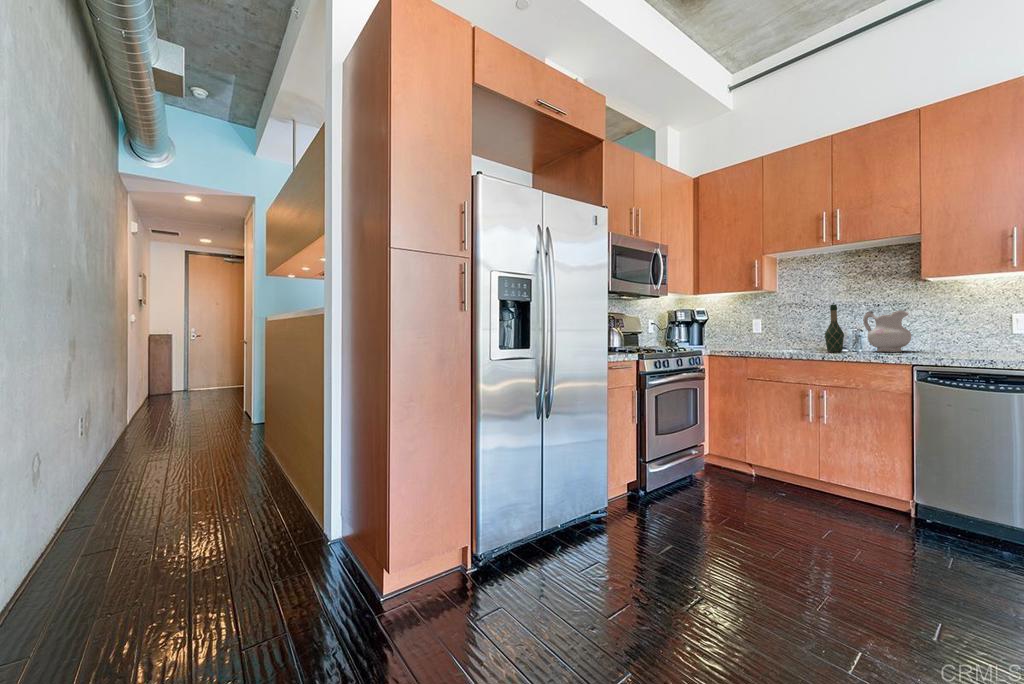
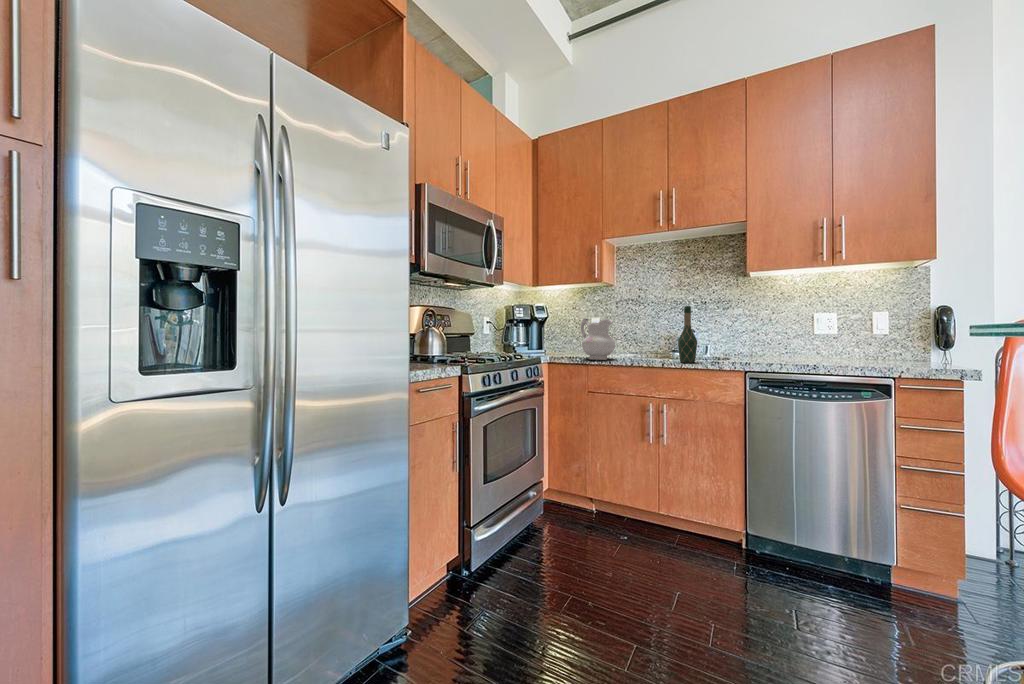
ceramic pitcher: present [863,310,911,352] -> present [581,318,615,360]

